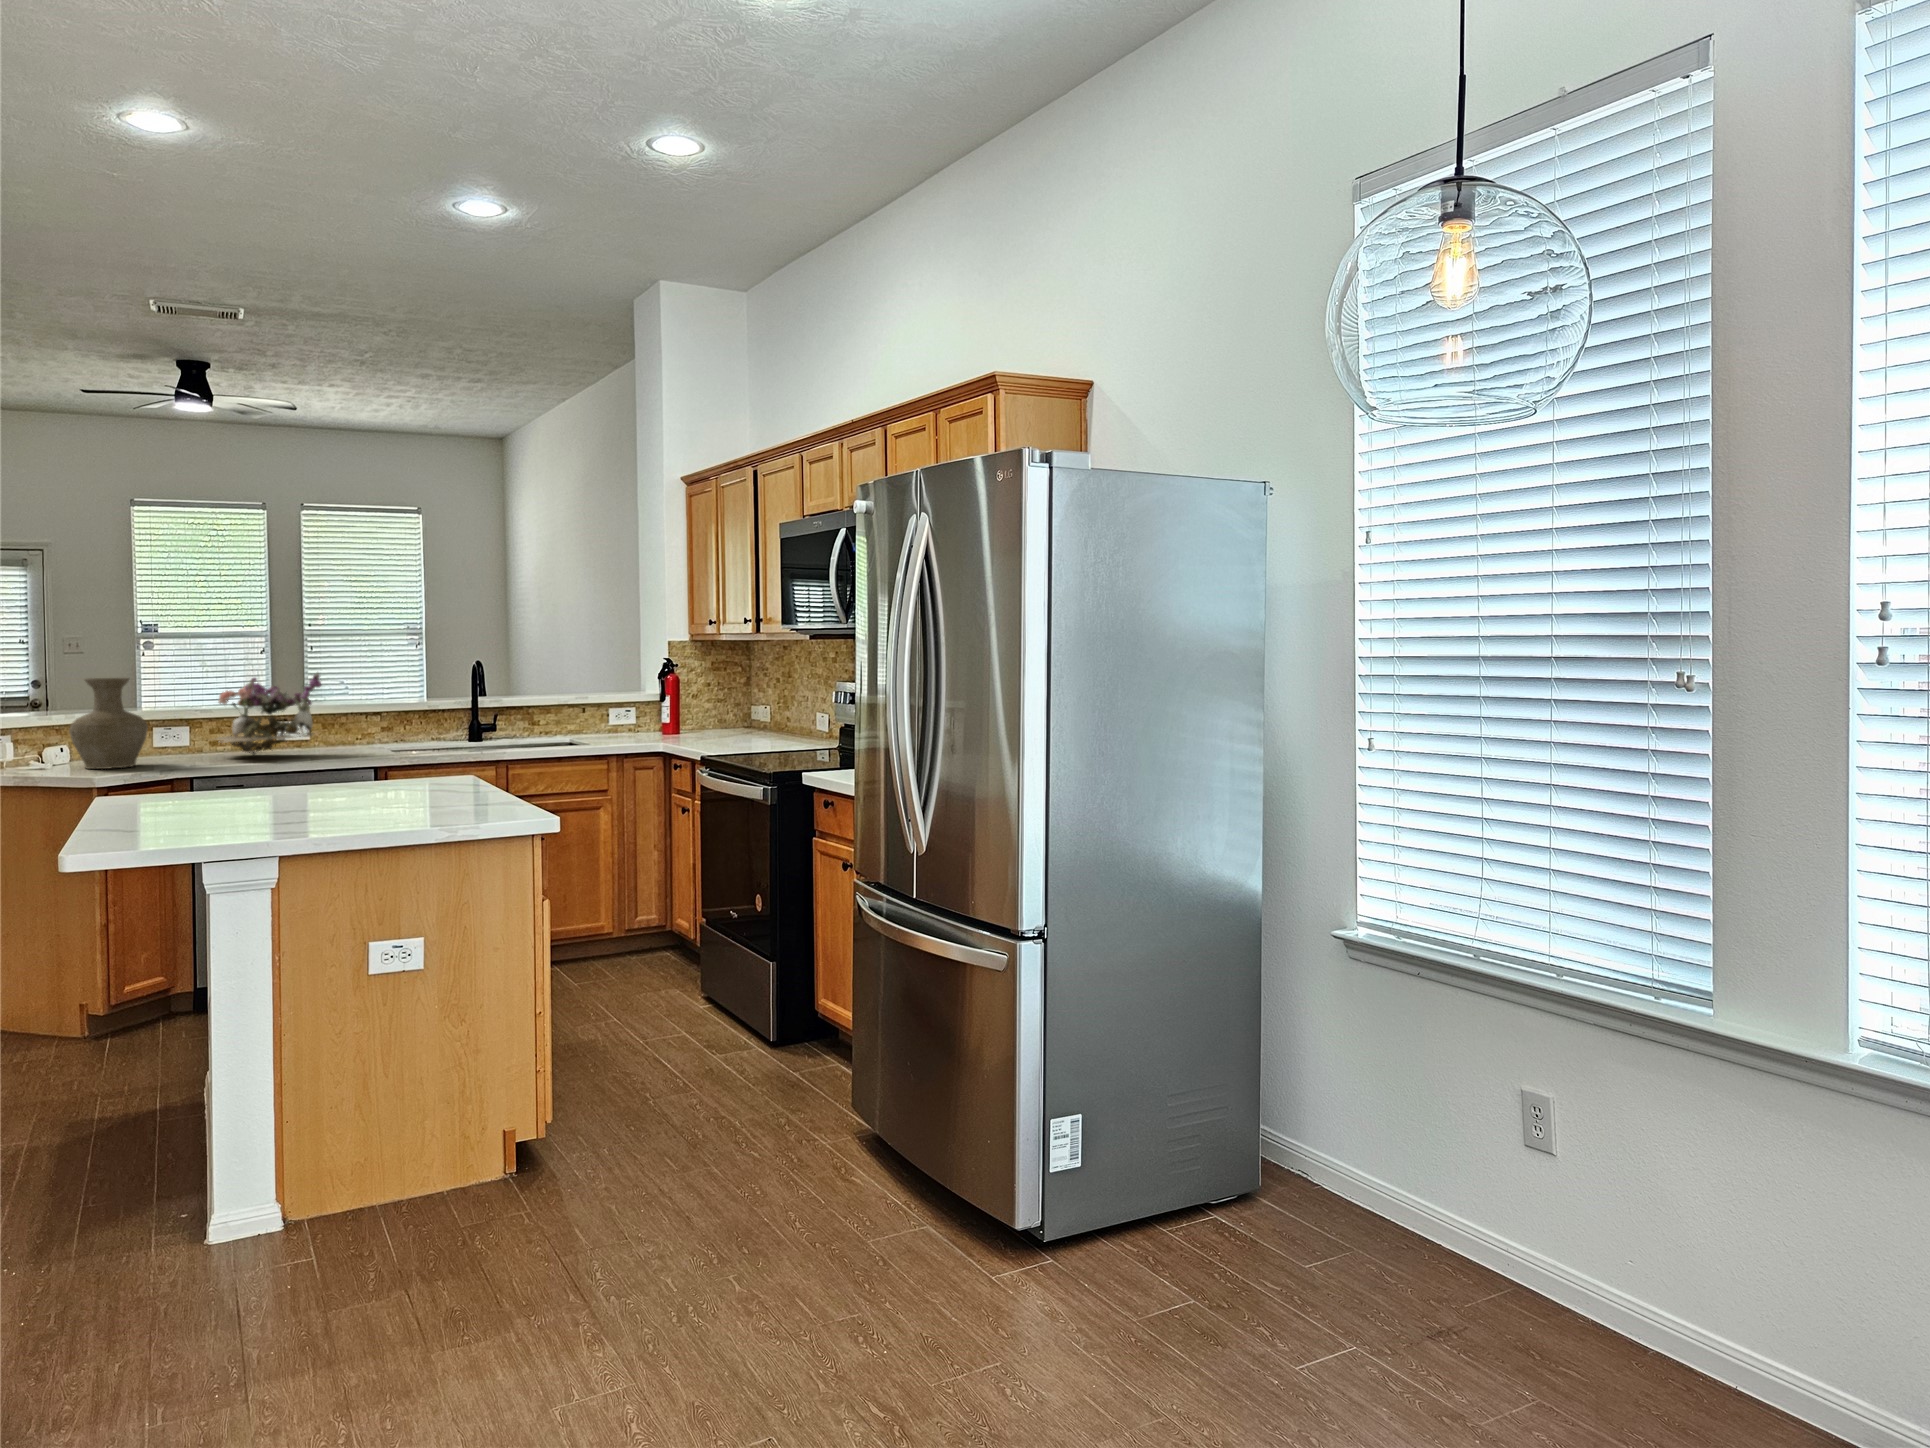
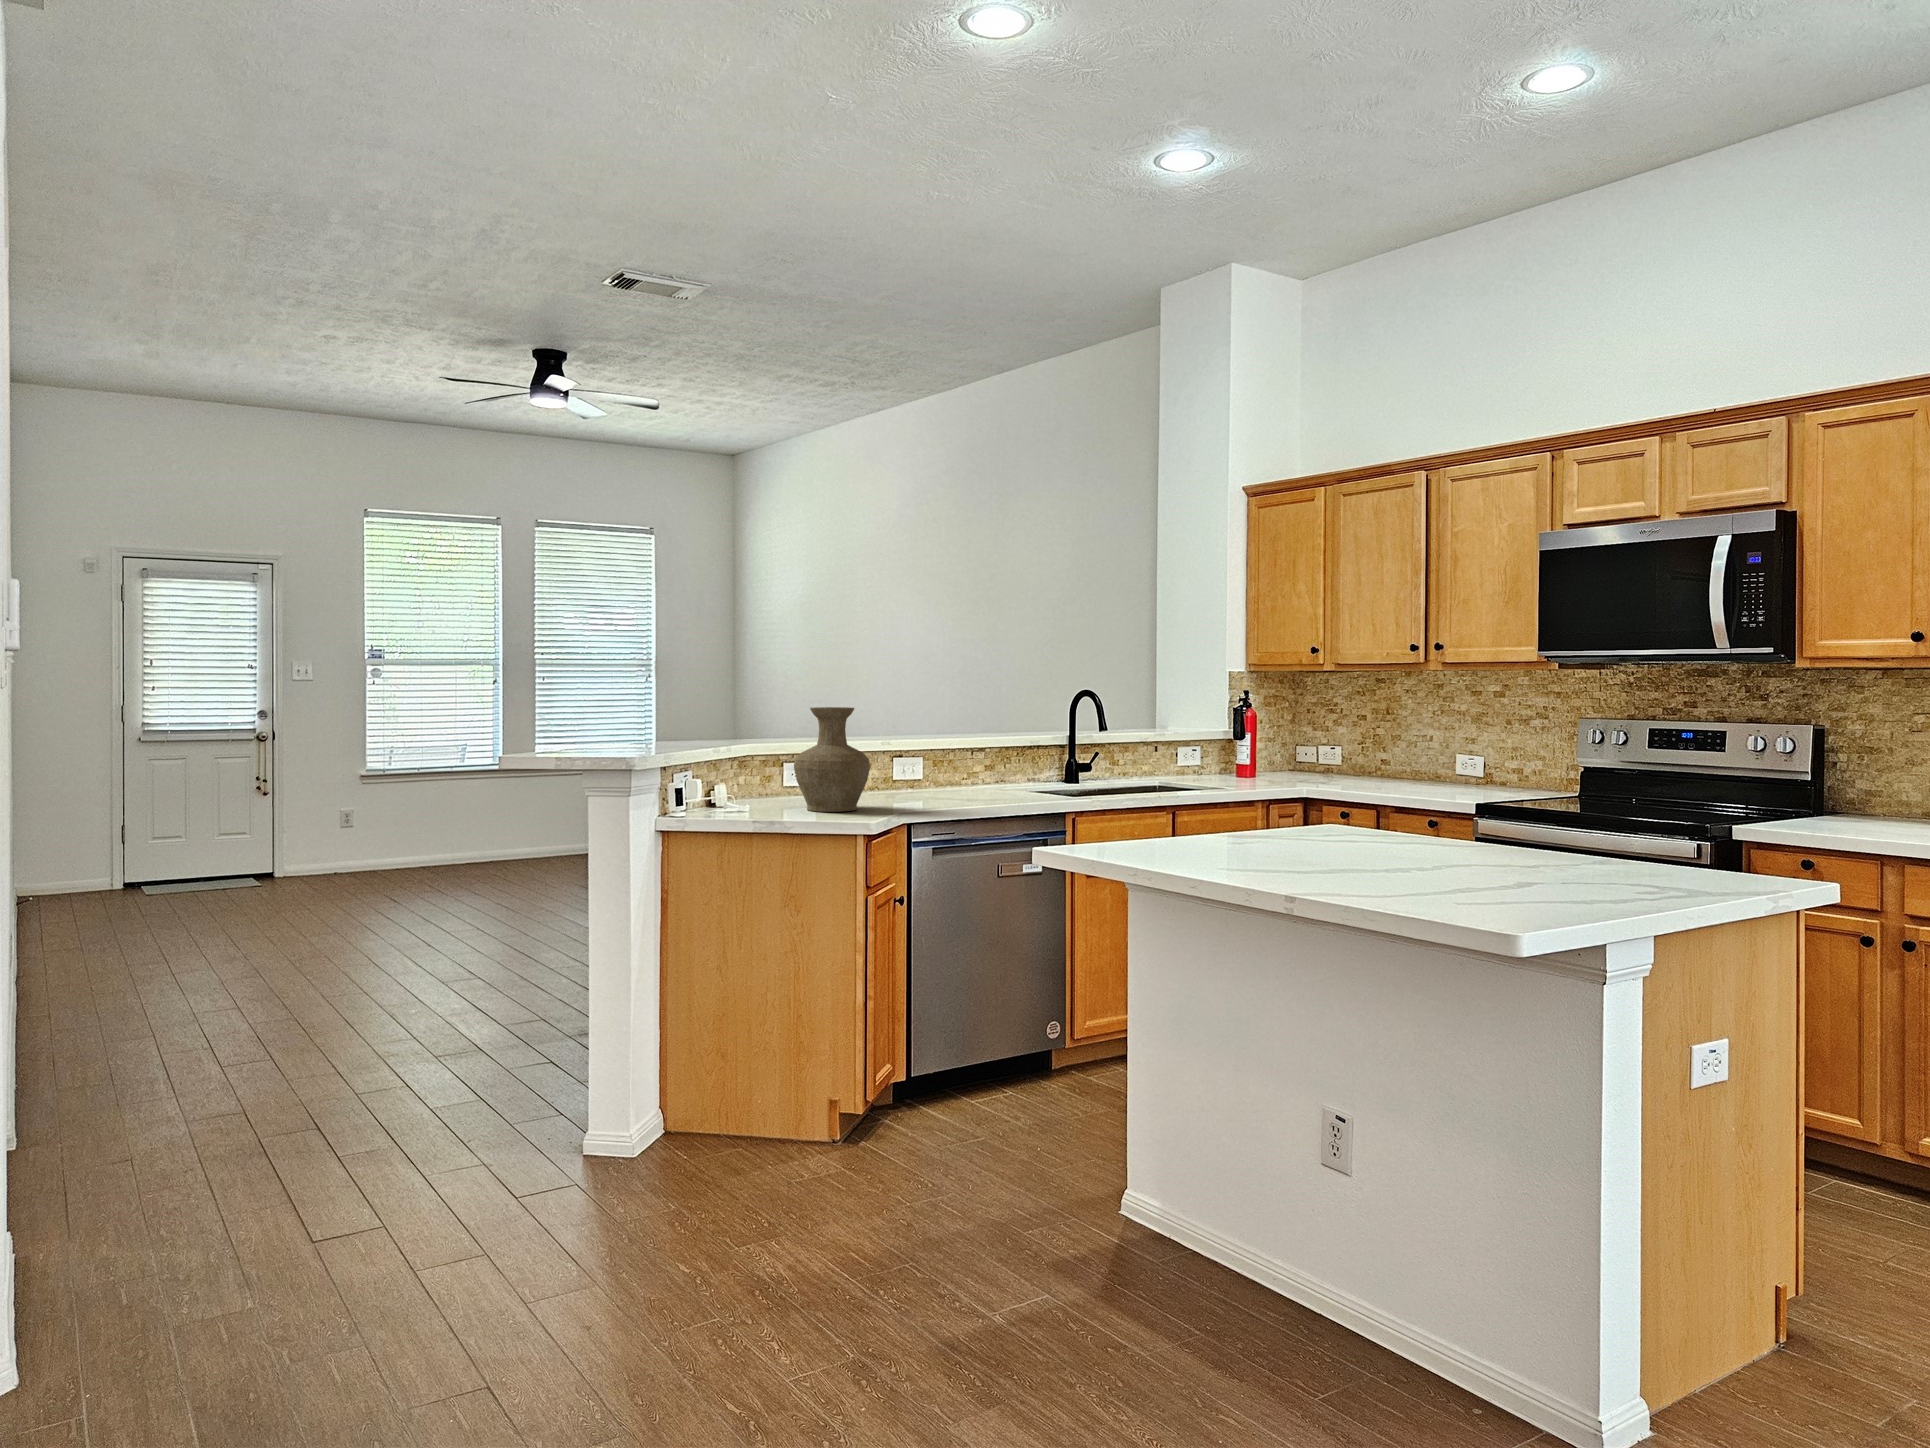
flower arrangement: present [211,673,321,756] -> none [881,704,1003,798]

